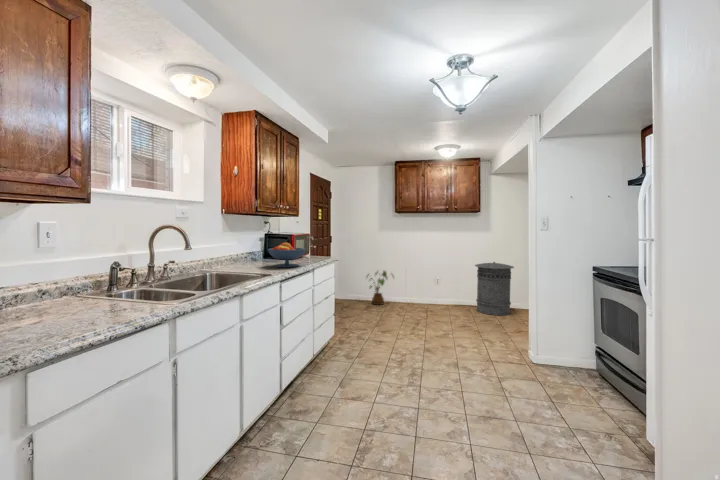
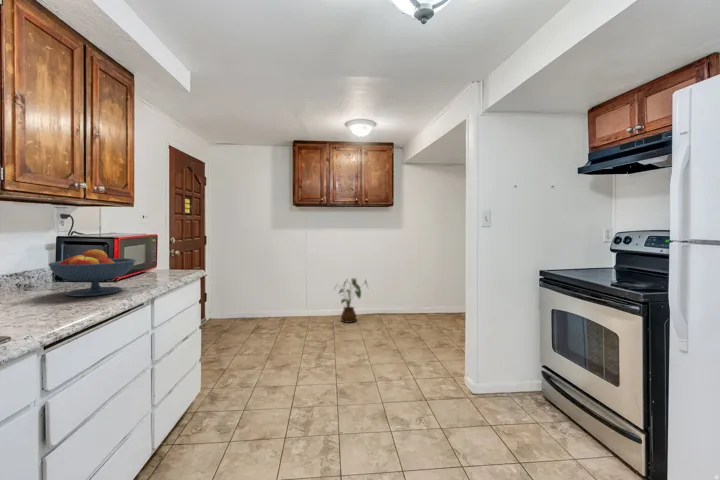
trash can: present [475,262,514,315] -> none [389,264,431,326]
house plant: present [367,271,394,305] -> present [339,279,367,323]

